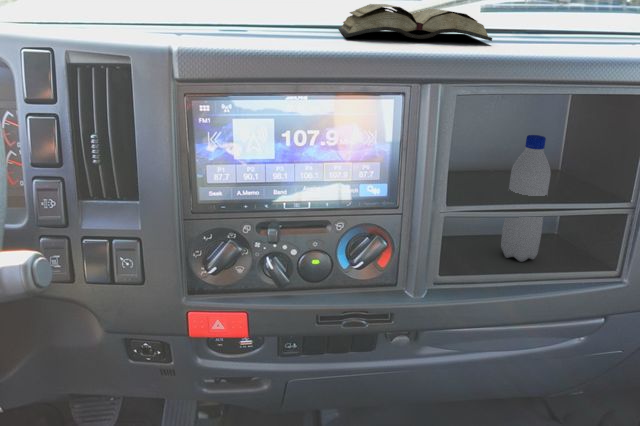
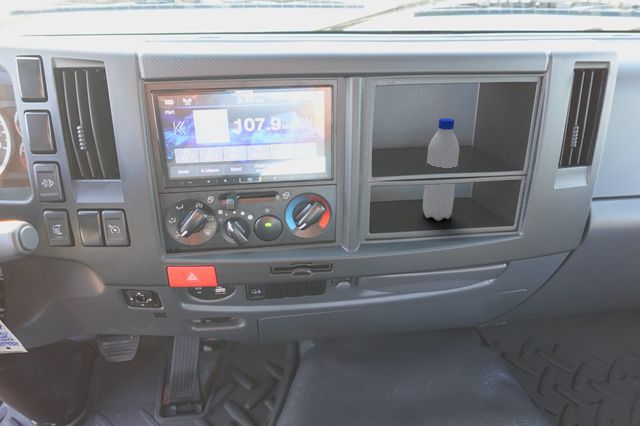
diary: present [339,4,492,41] -> none [284,14,404,41]

